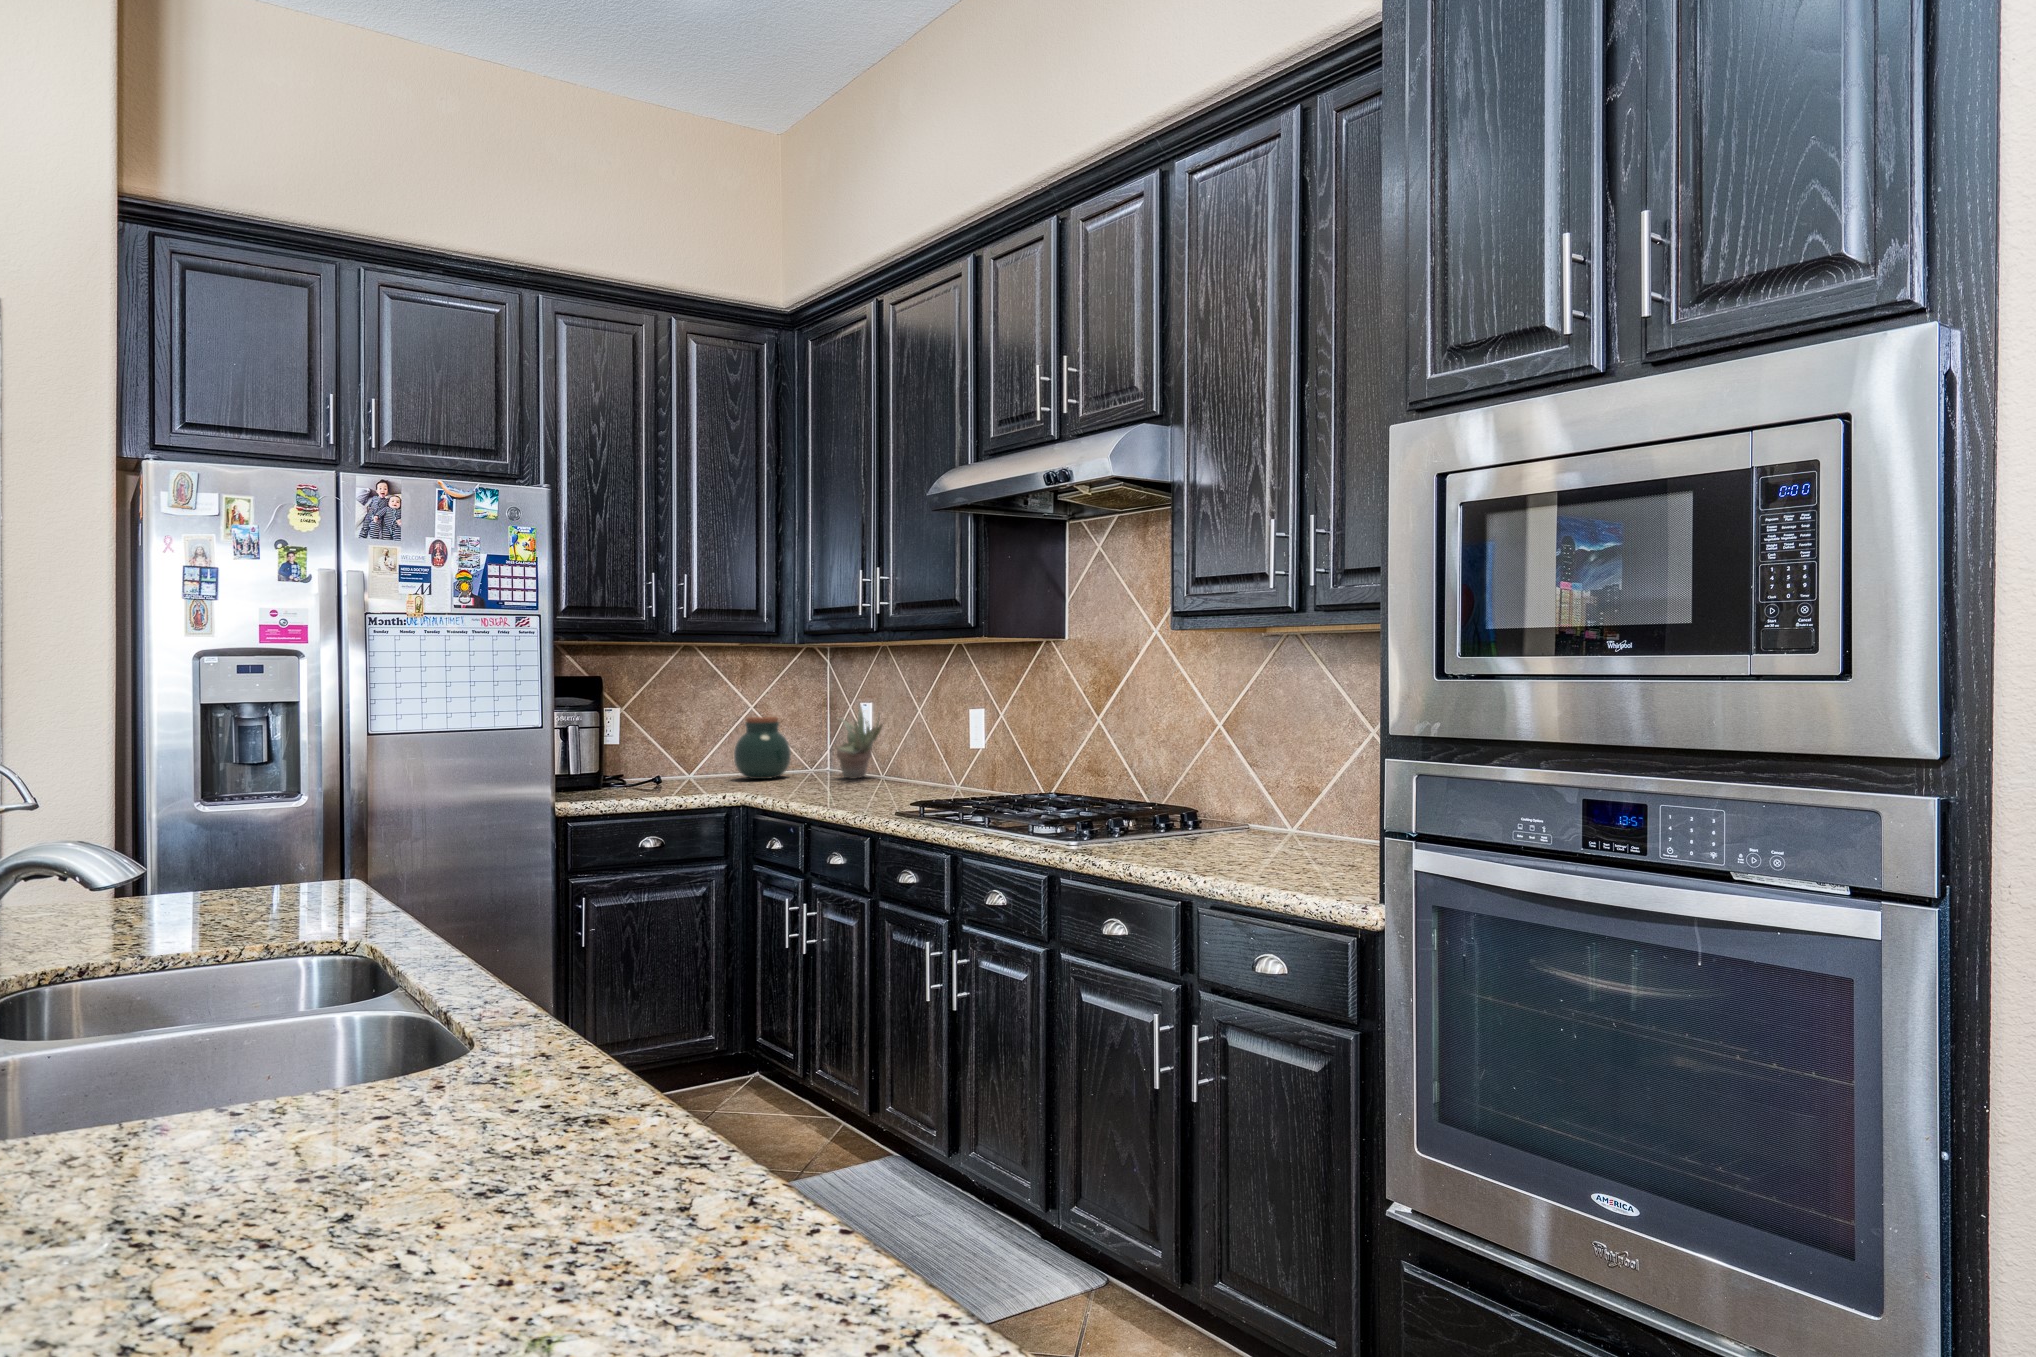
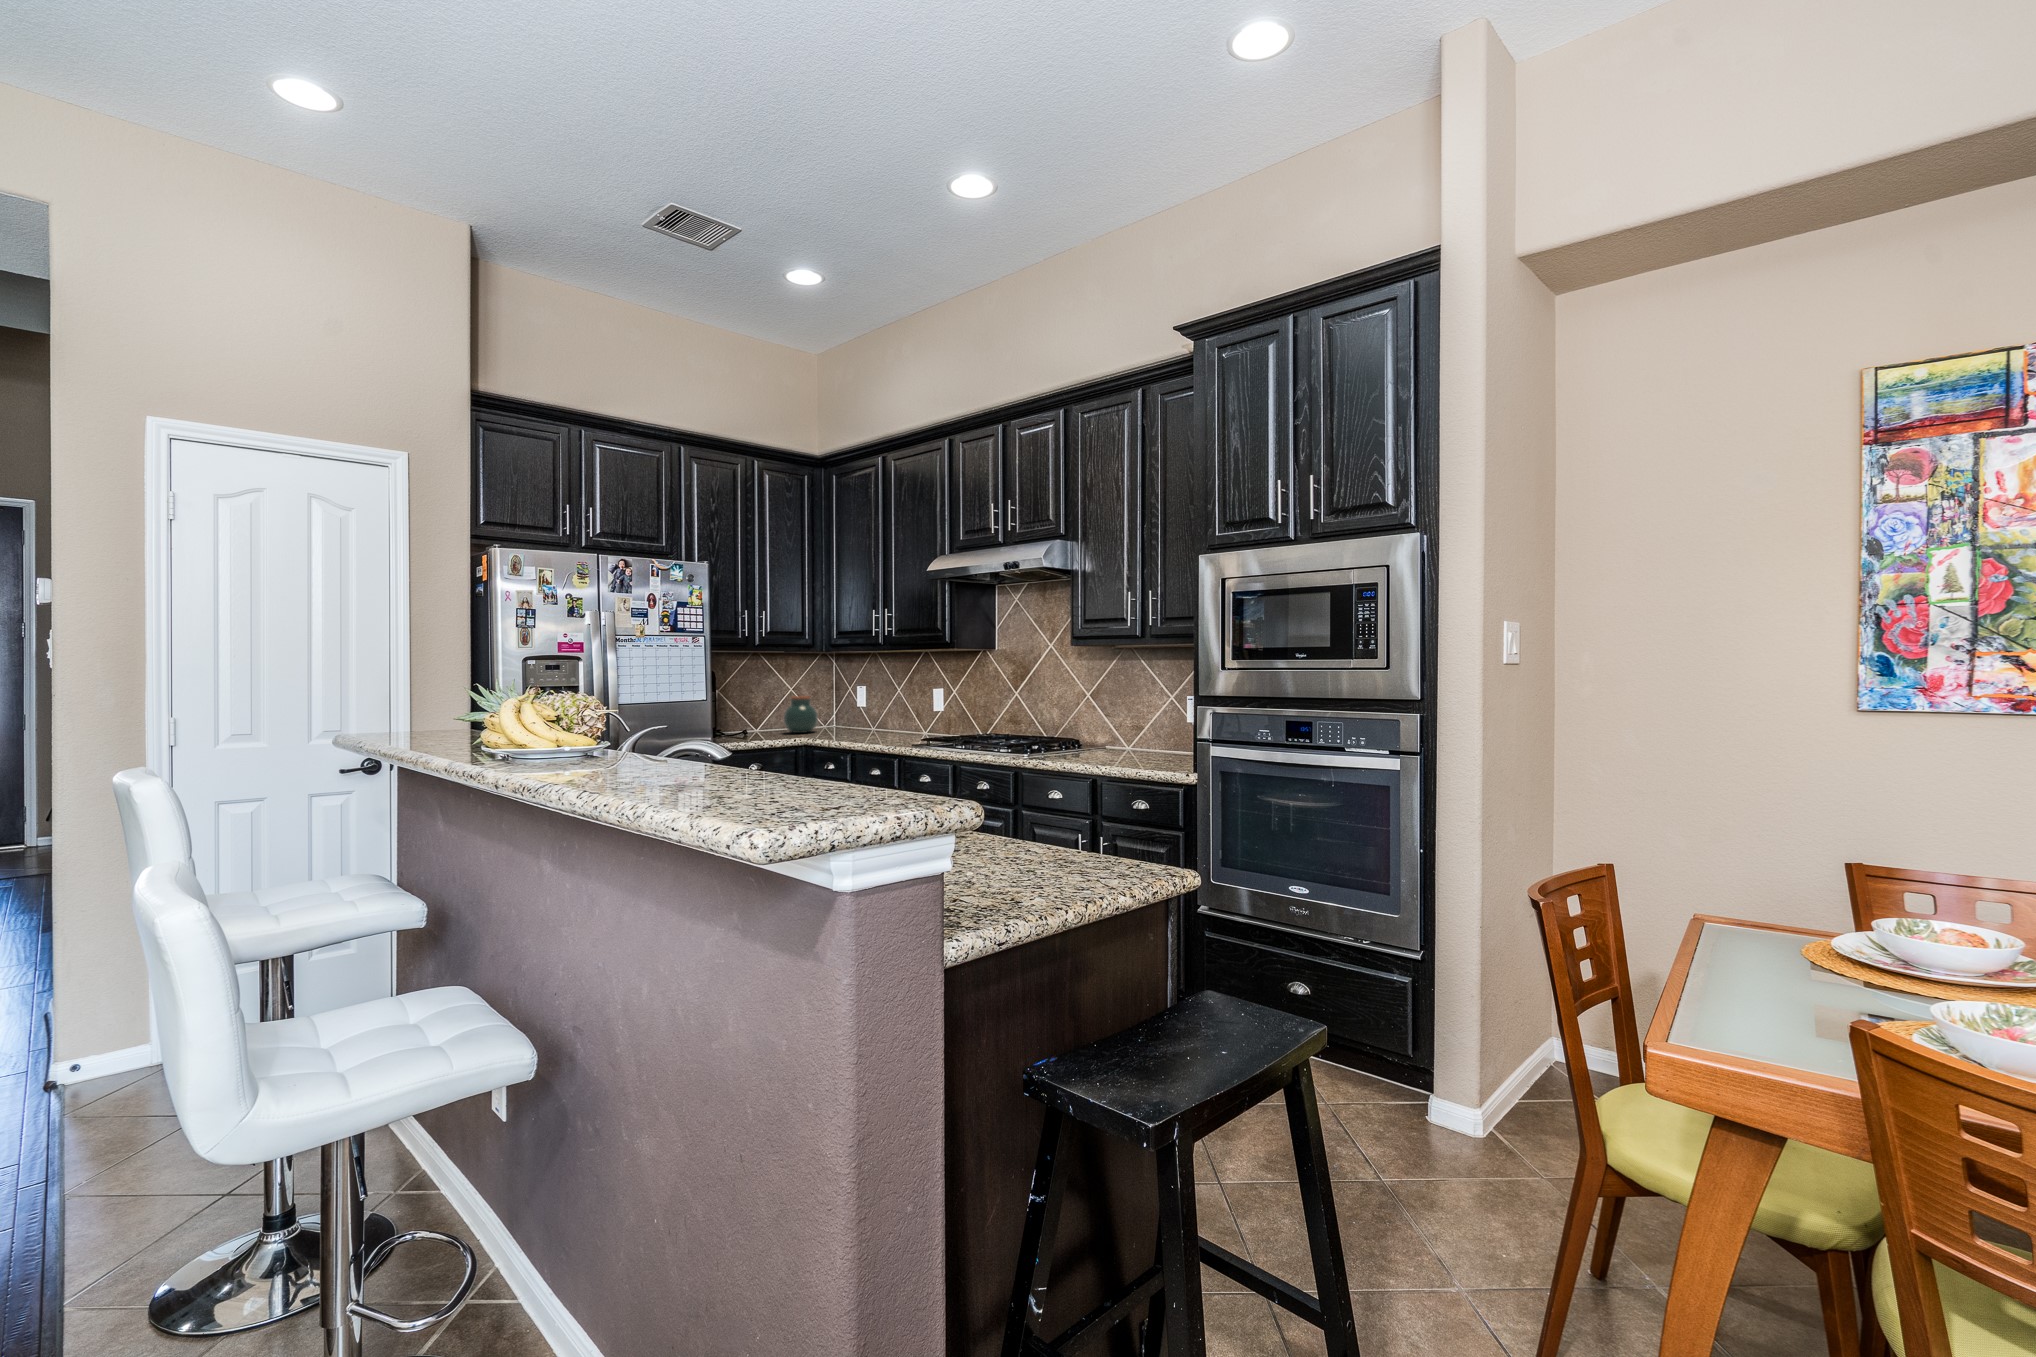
succulent plant: present [836,702,884,779] -> none [847,686,877,732]

